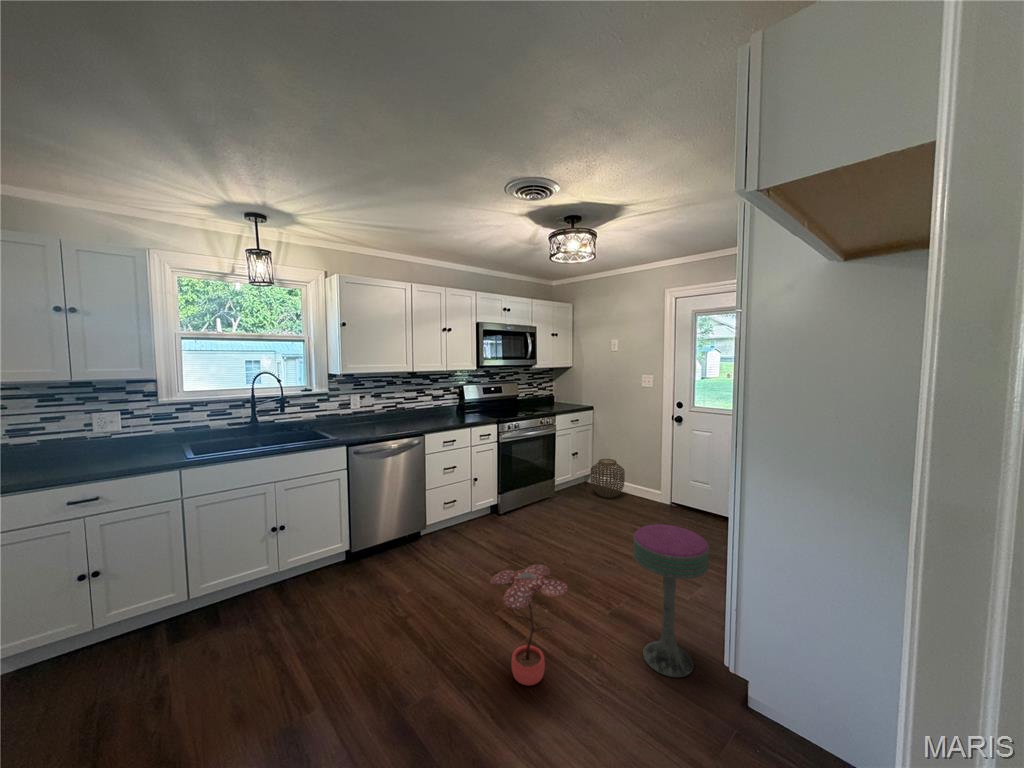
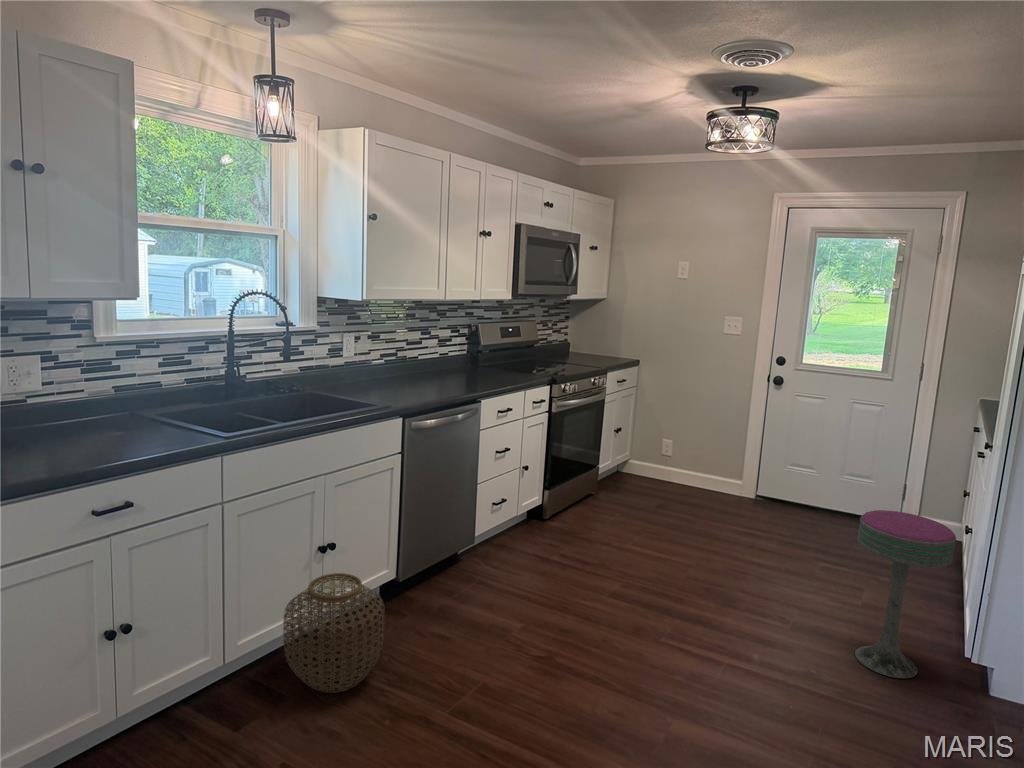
woven basket: present [591,459,625,498] -> present [283,573,384,693]
potted plant: present [490,564,568,685] -> none [721,566,826,706]

